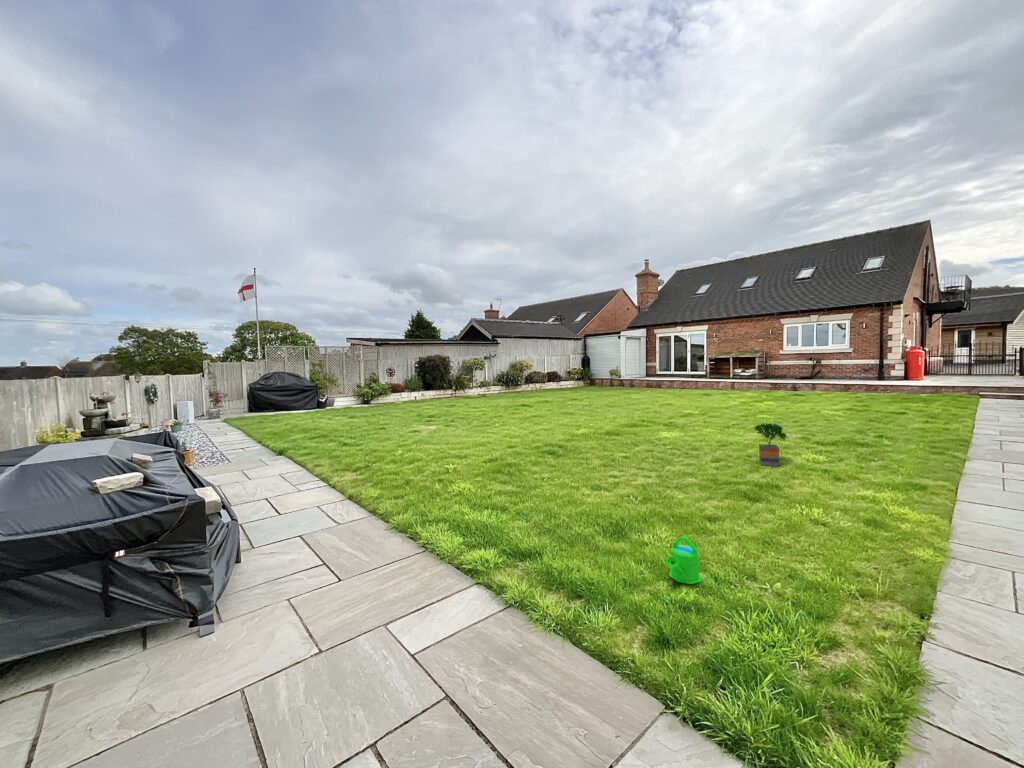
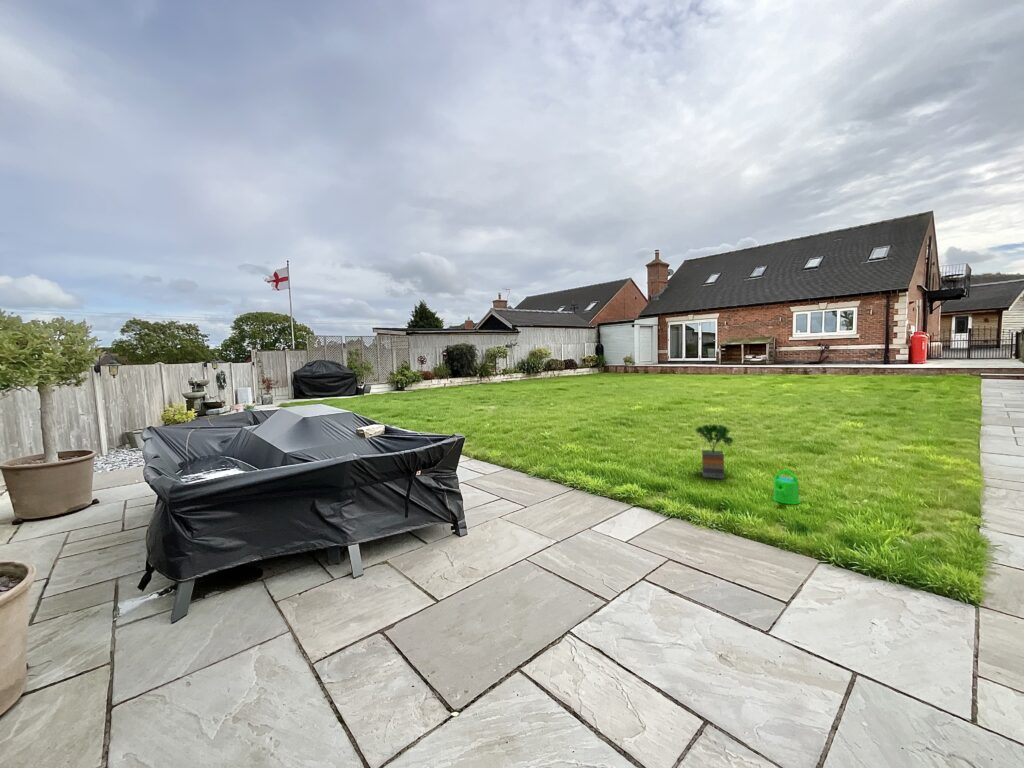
potted tree: present [754,424,786,466] -> present [696,425,733,479]

